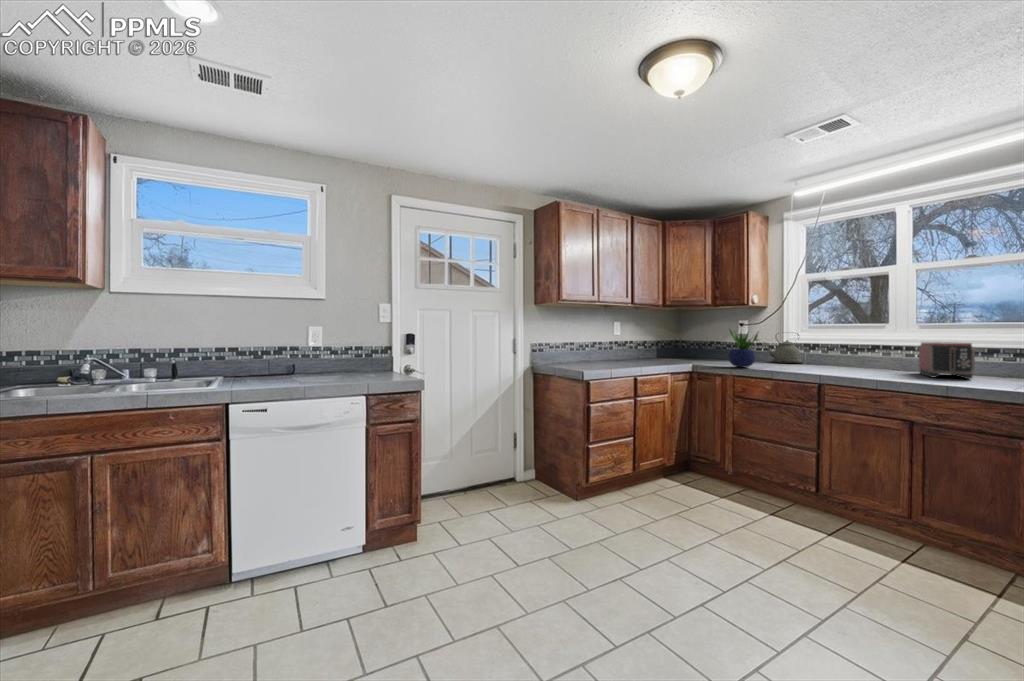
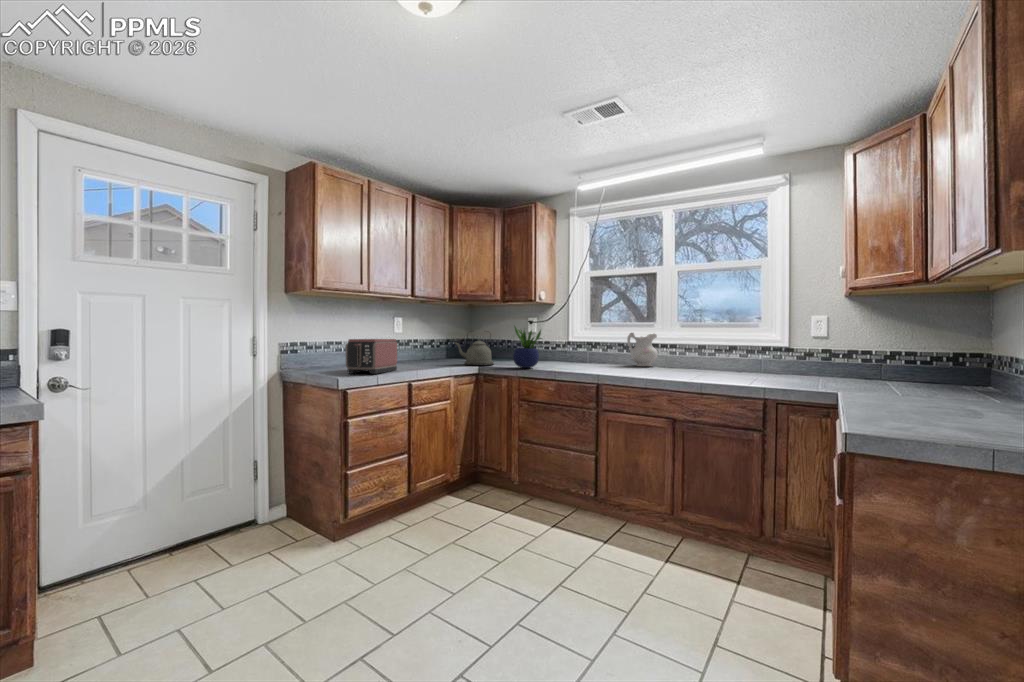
ceramic pitcher: none [854,334,892,369] -> present [627,333,658,366]
kettle: present [764,335,803,363] -> present [455,339,494,365]
toaster: present [919,342,975,379] -> present [346,339,397,374]

